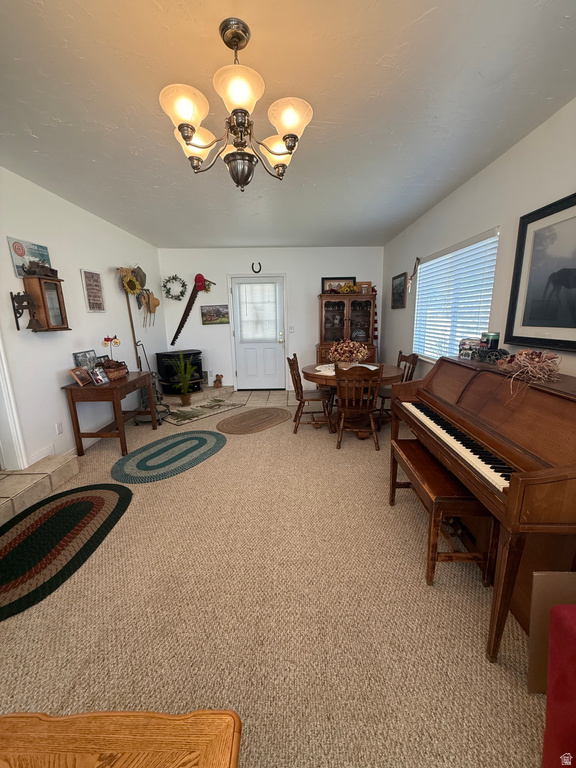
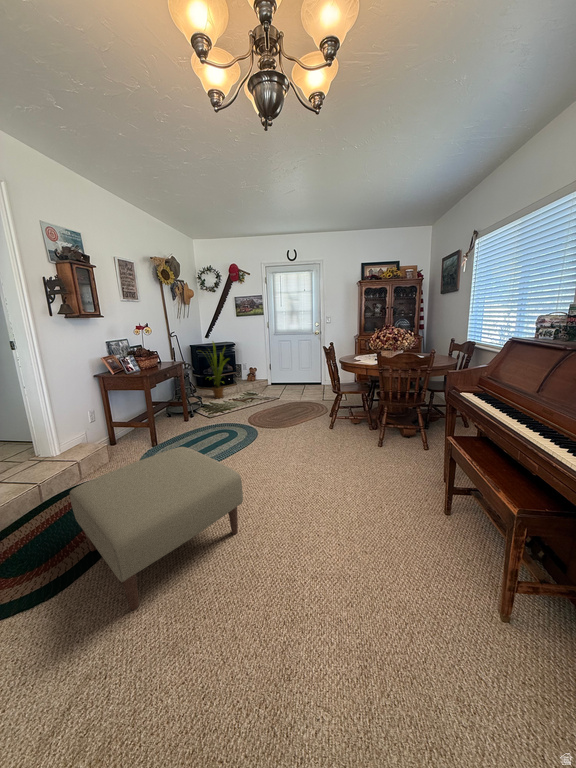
ottoman: none [54,457,218,604] -> present [70,447,243,610]

